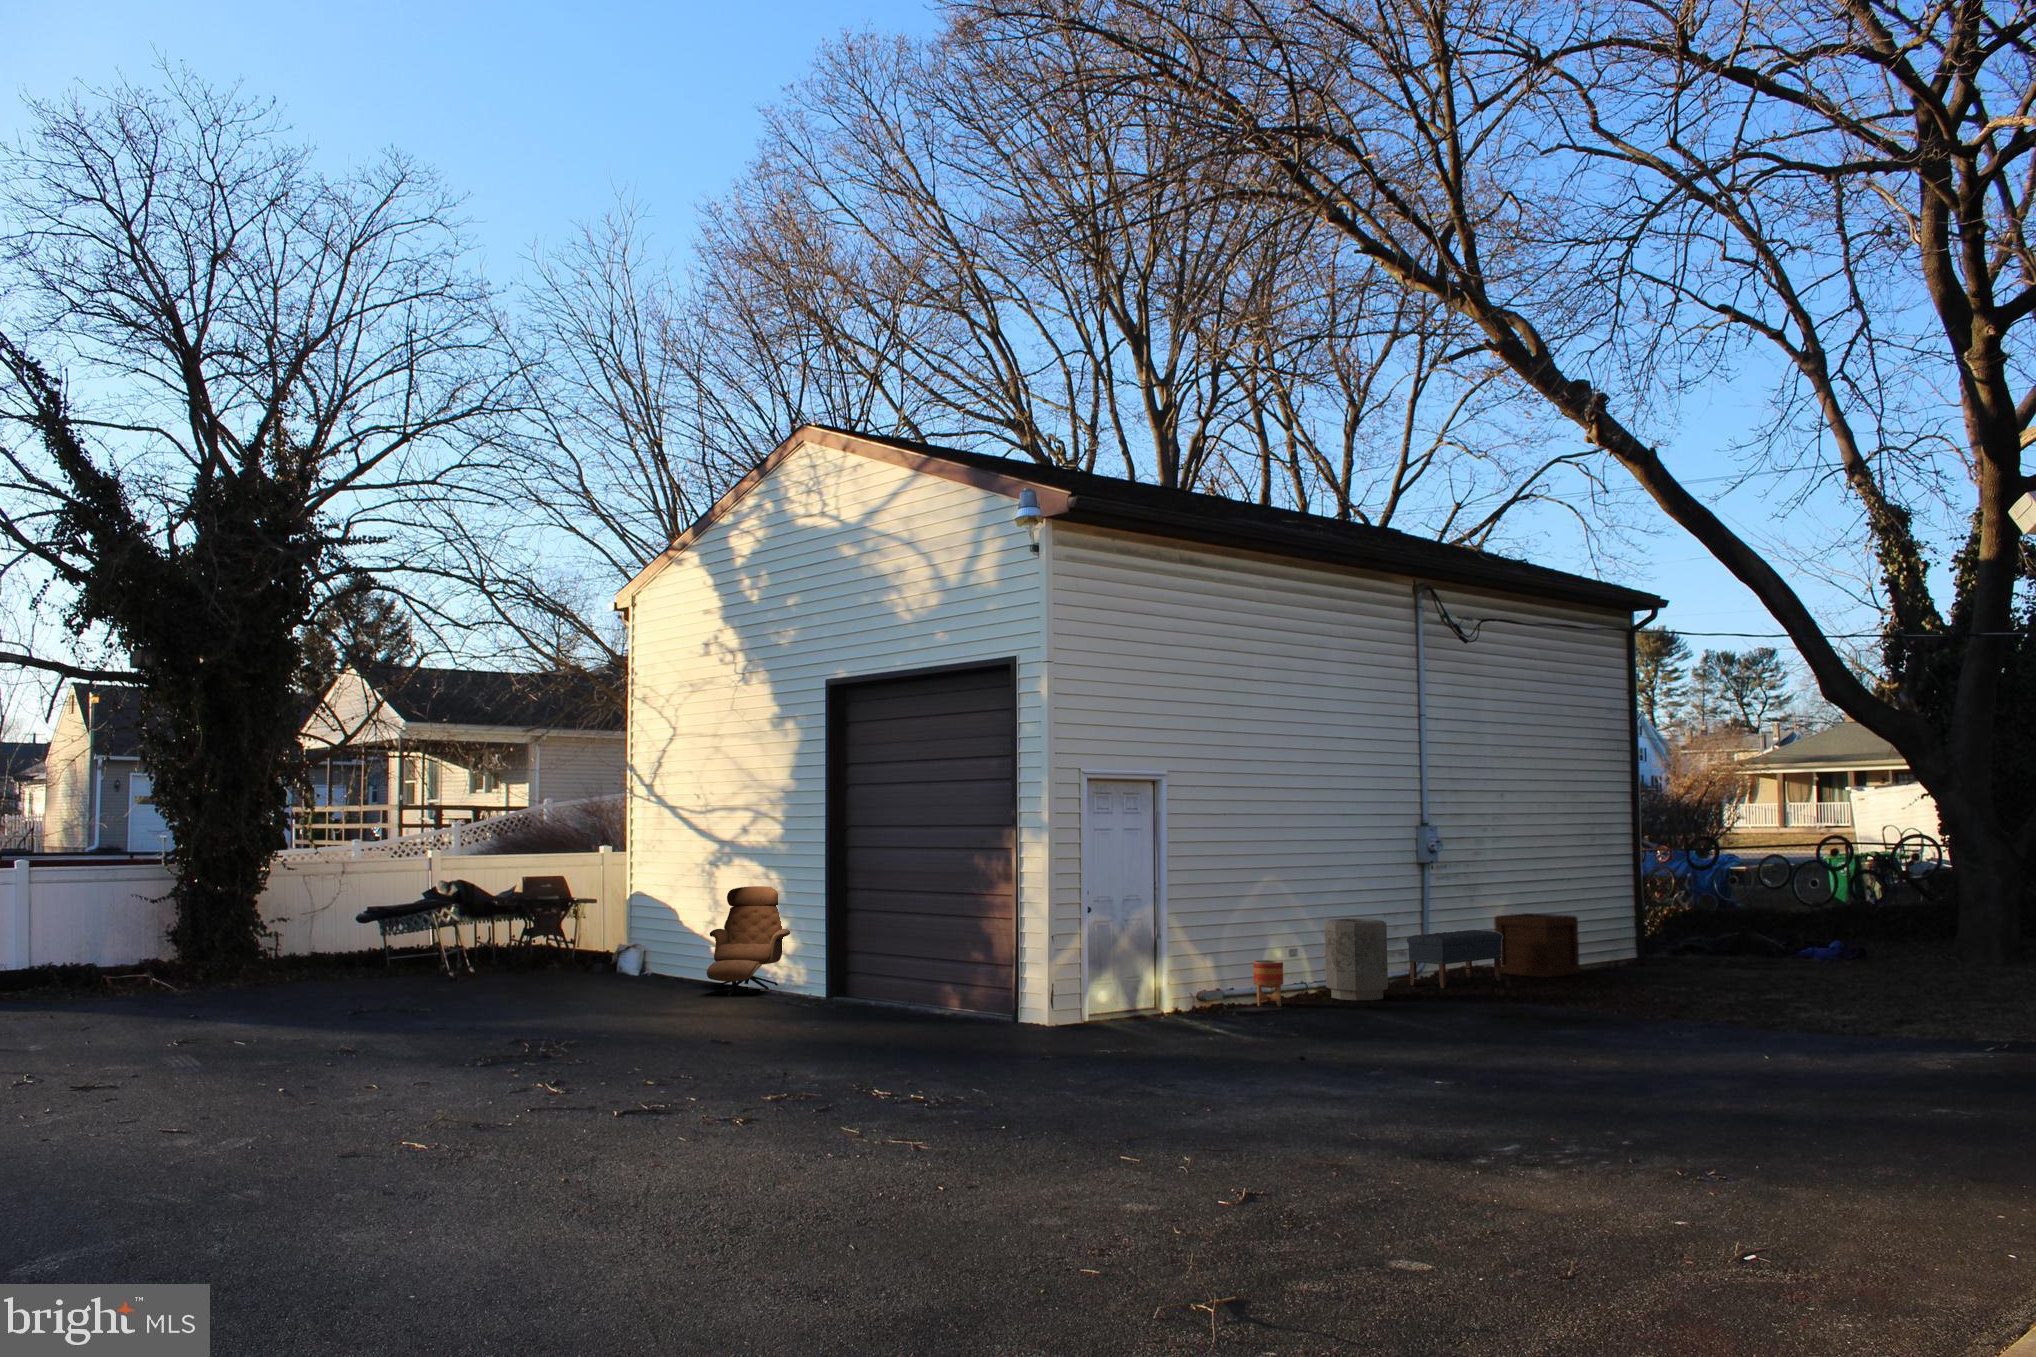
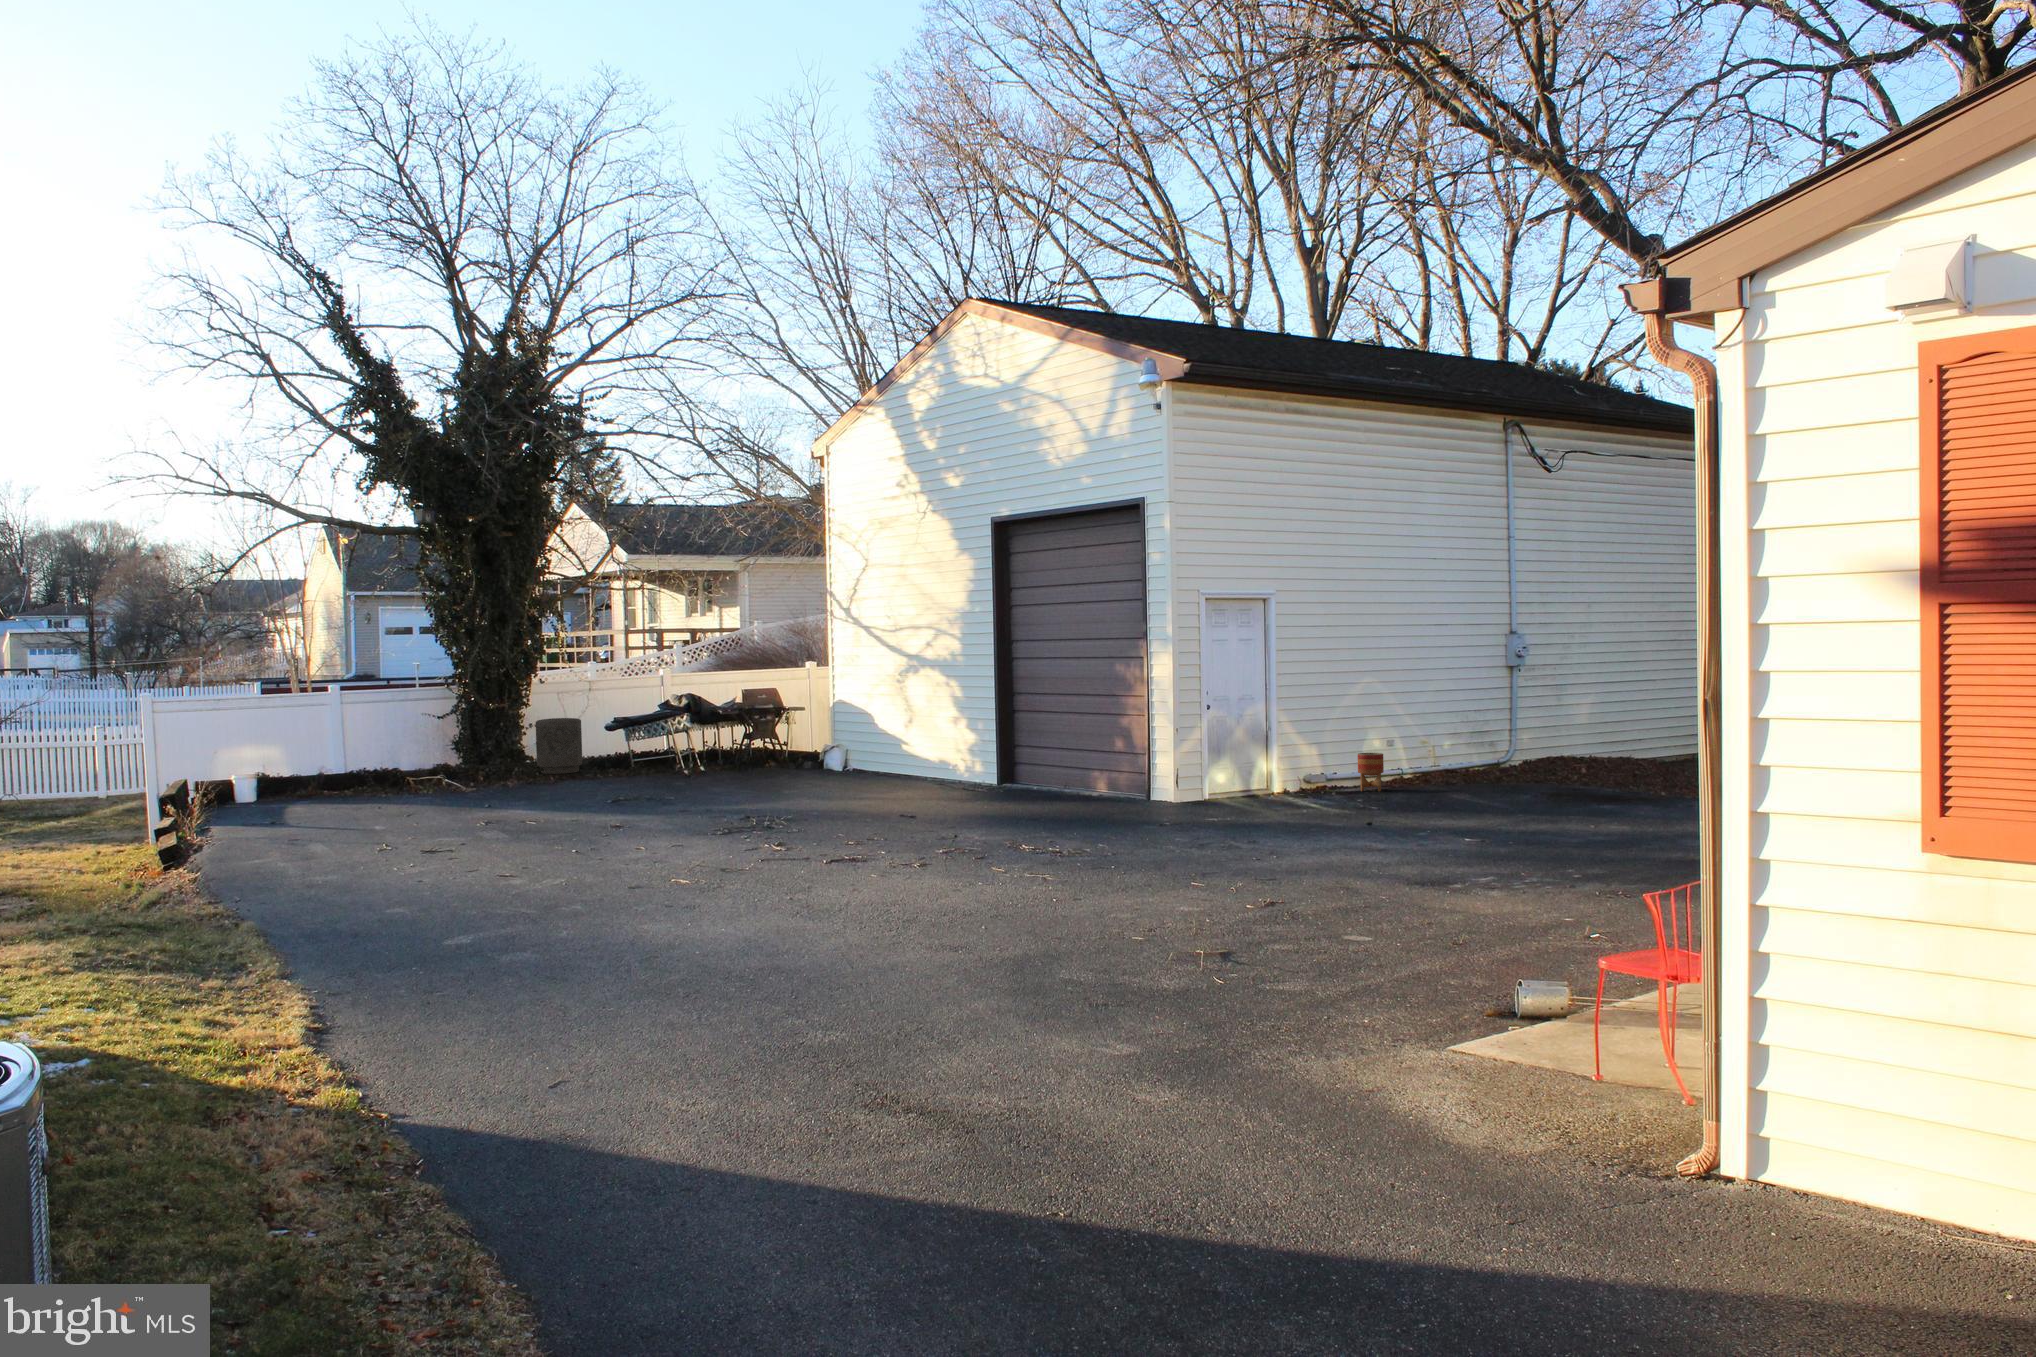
lounge chair: present [707,886,790,996] -> none [897,696,967,786]
wooden crate: present [1494,913,1580,978] -> none [1596,712,1675,769]
trash can: present [1325,919,1388,1000] -> present [536,718,582,774]
bench: present [1407,930,1502,988] -> none [1507,727,1598,777]

